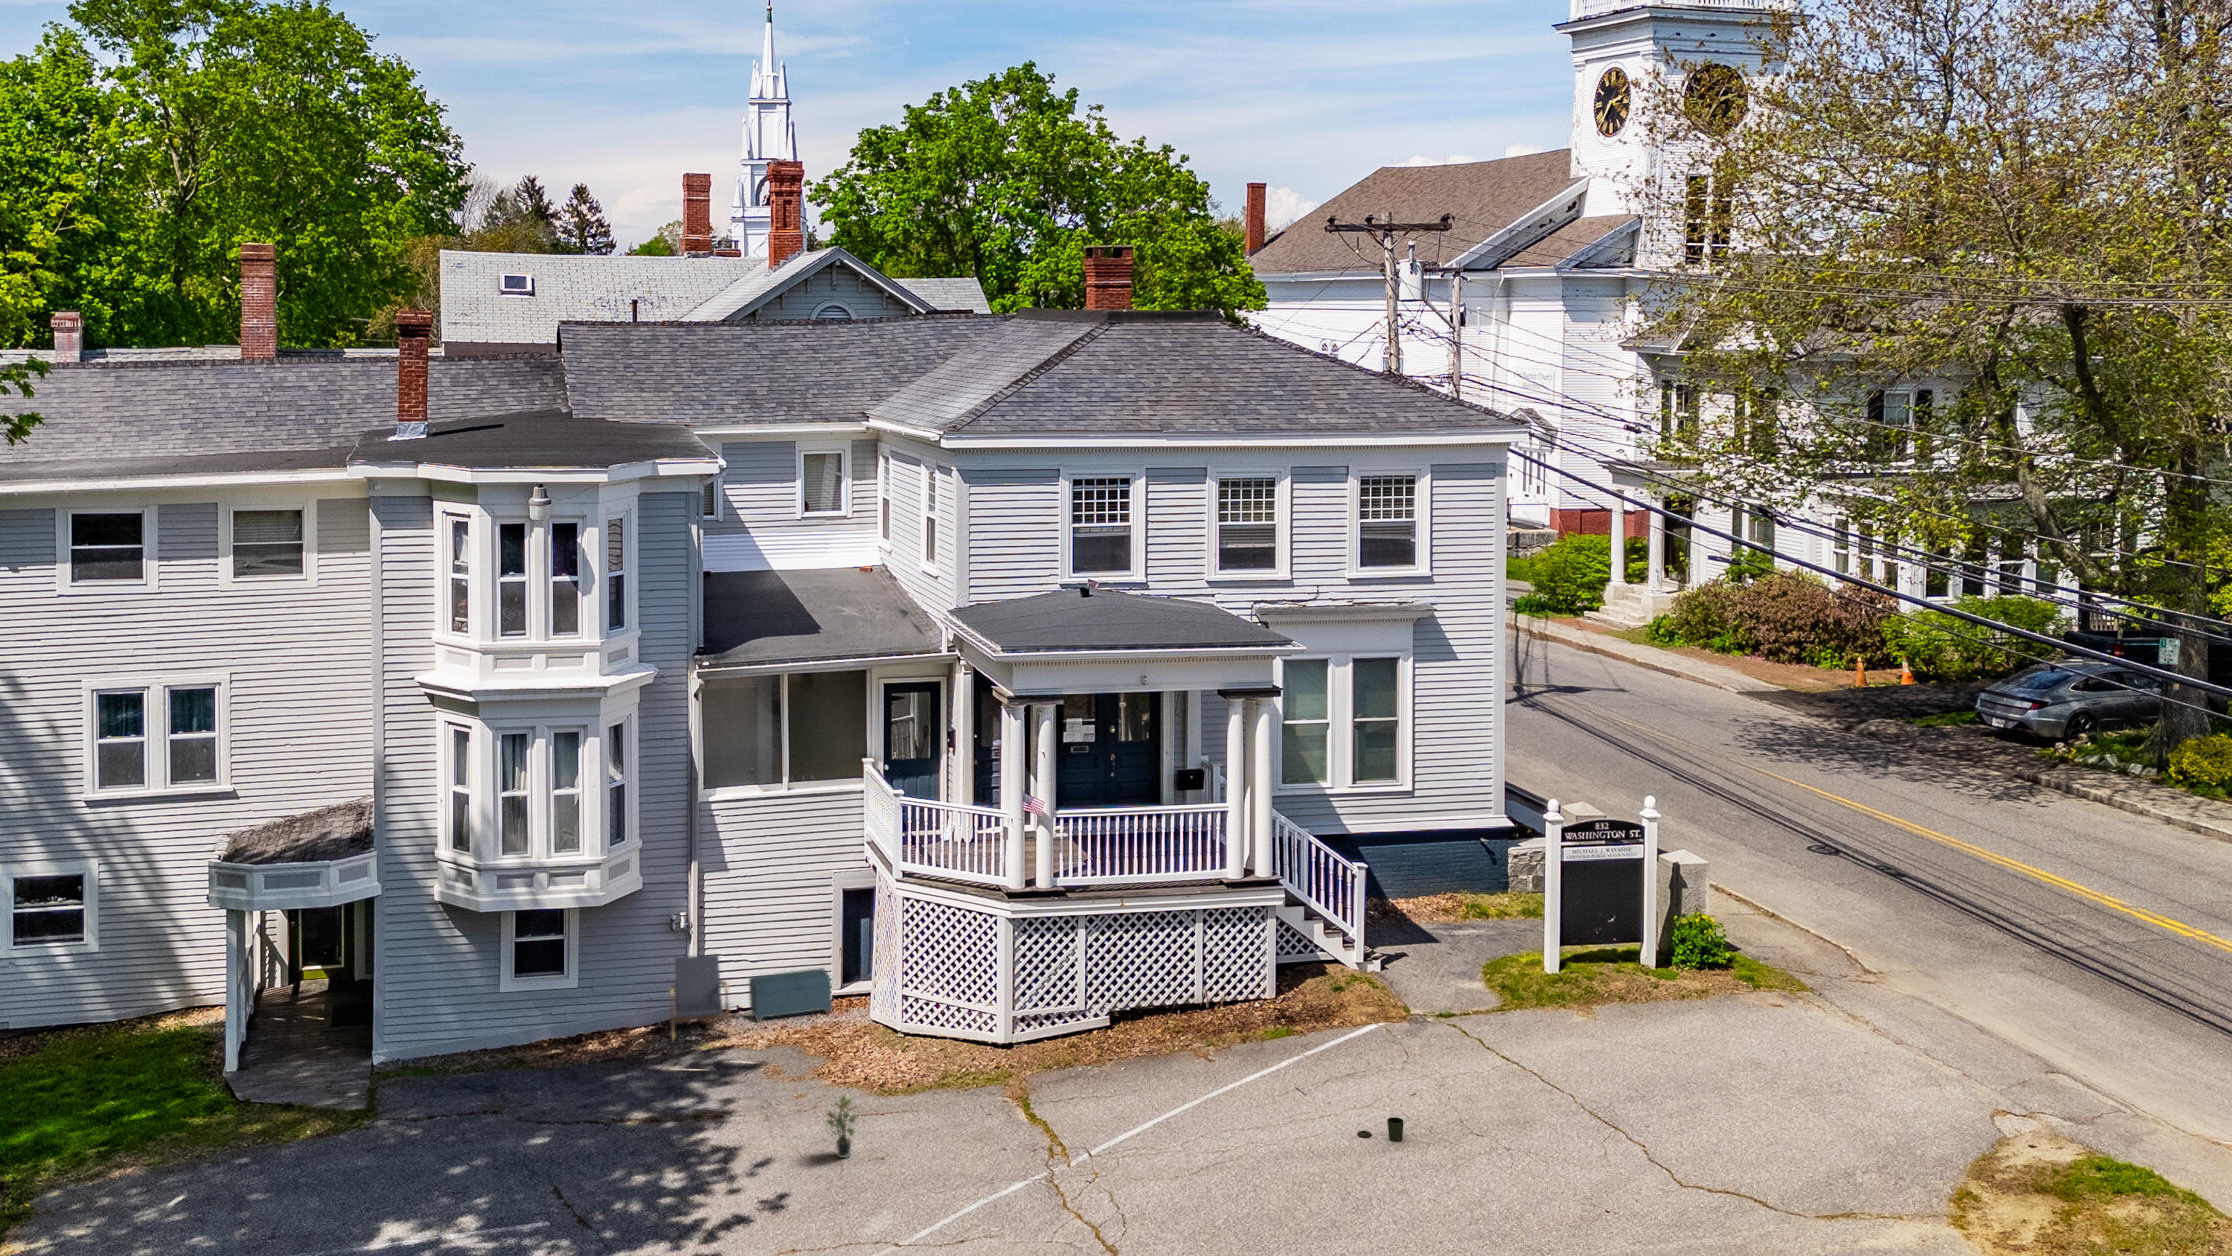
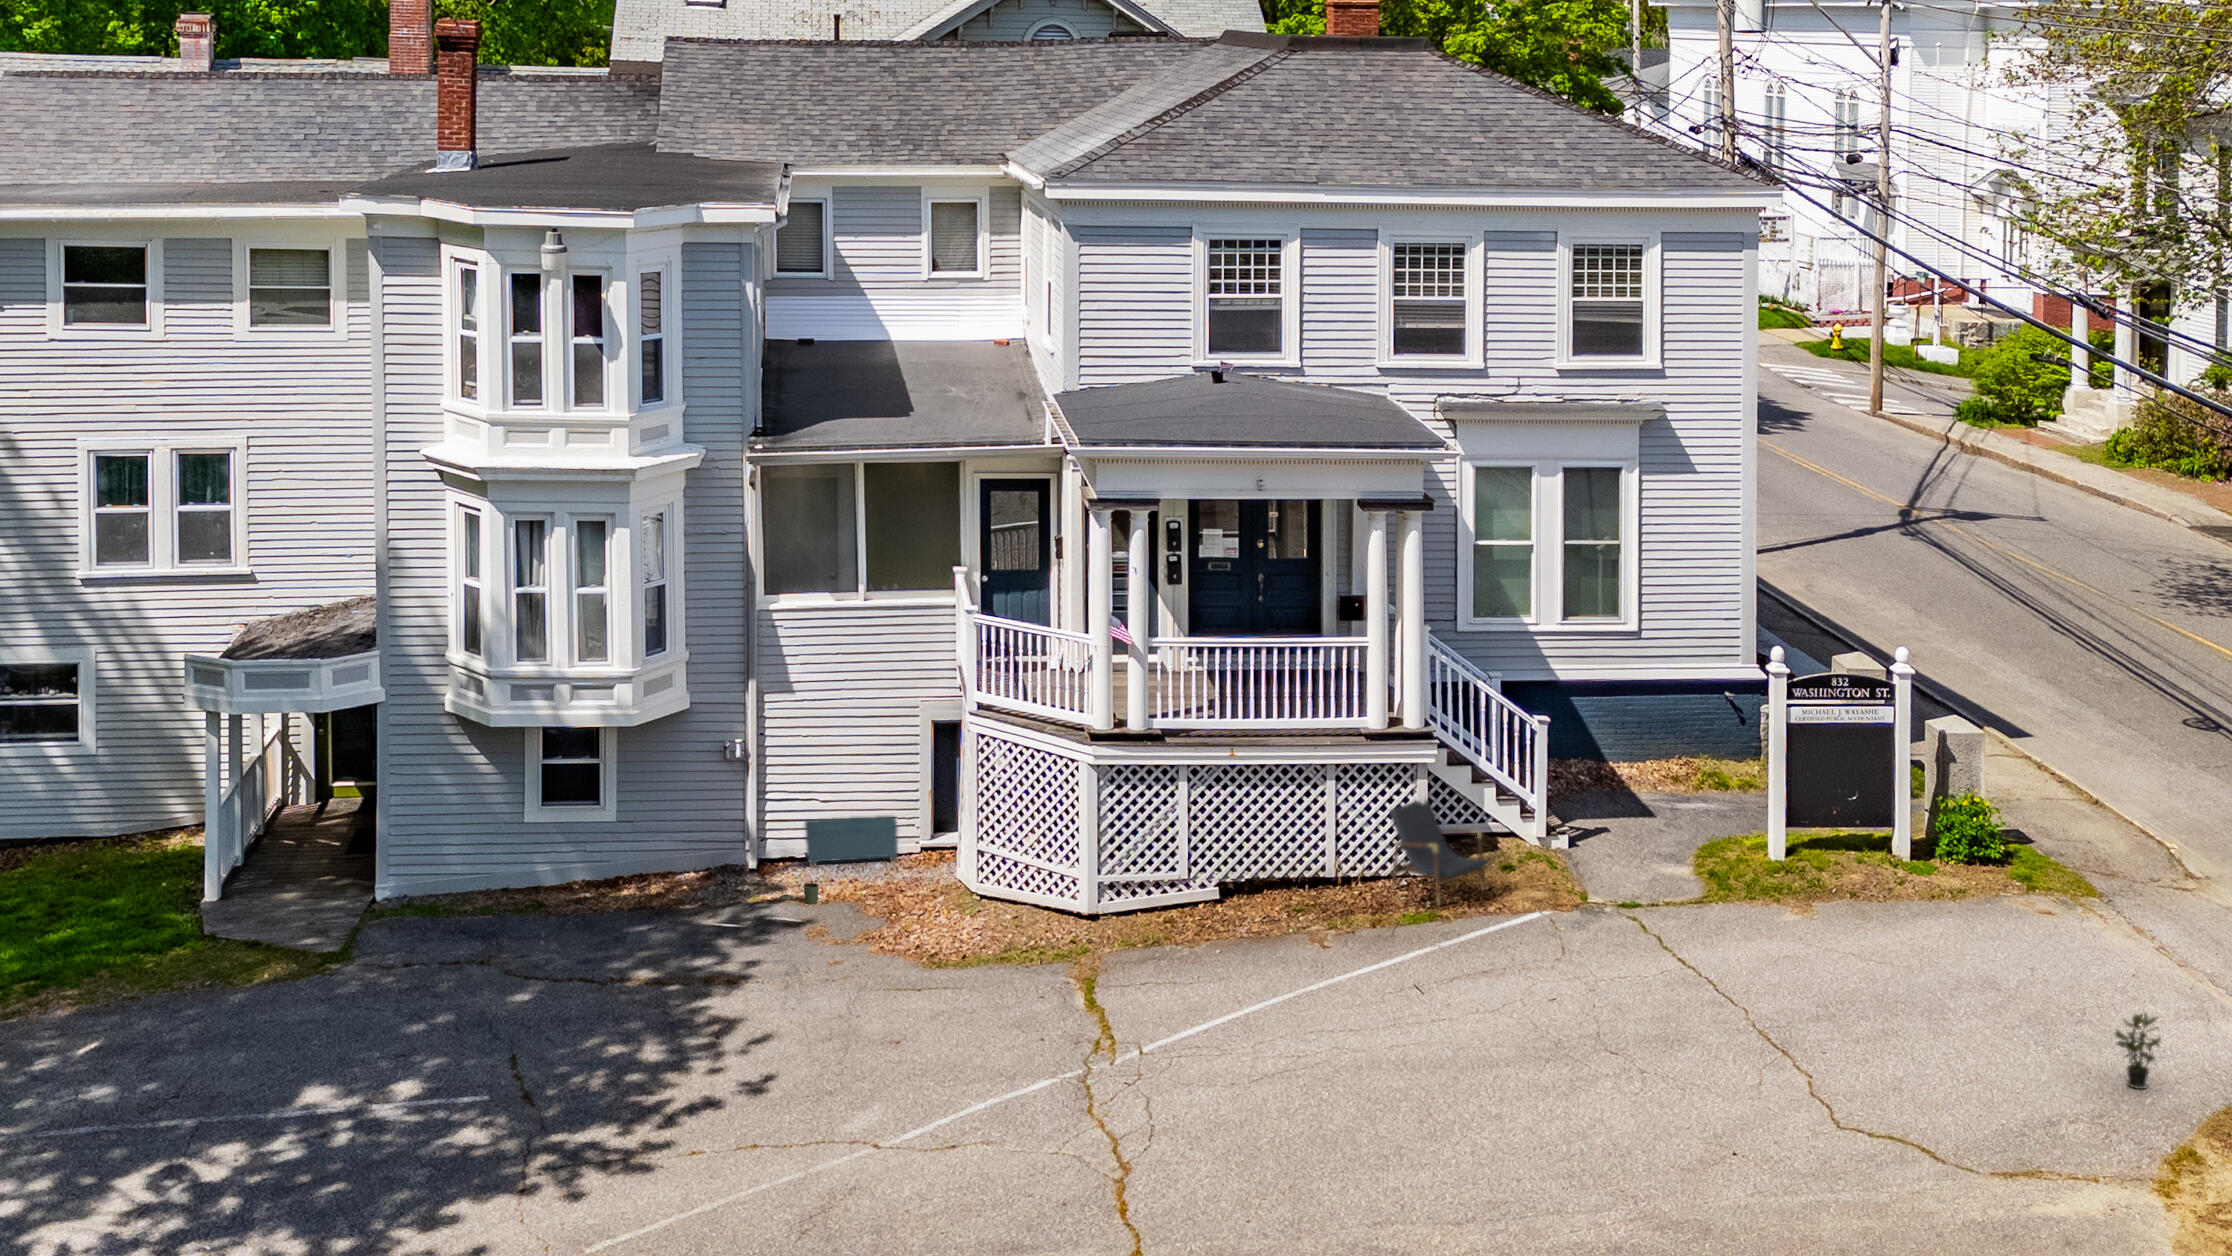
lounge chair: present [669,954,730,1037] -> present [1390,800,1490,905]
potted plant: present [827,1094,856,1158] -> present [2115,1010,2161,1089]
trash can: present [1357,1117,1404,1142] -> present [780,883,819,905]

